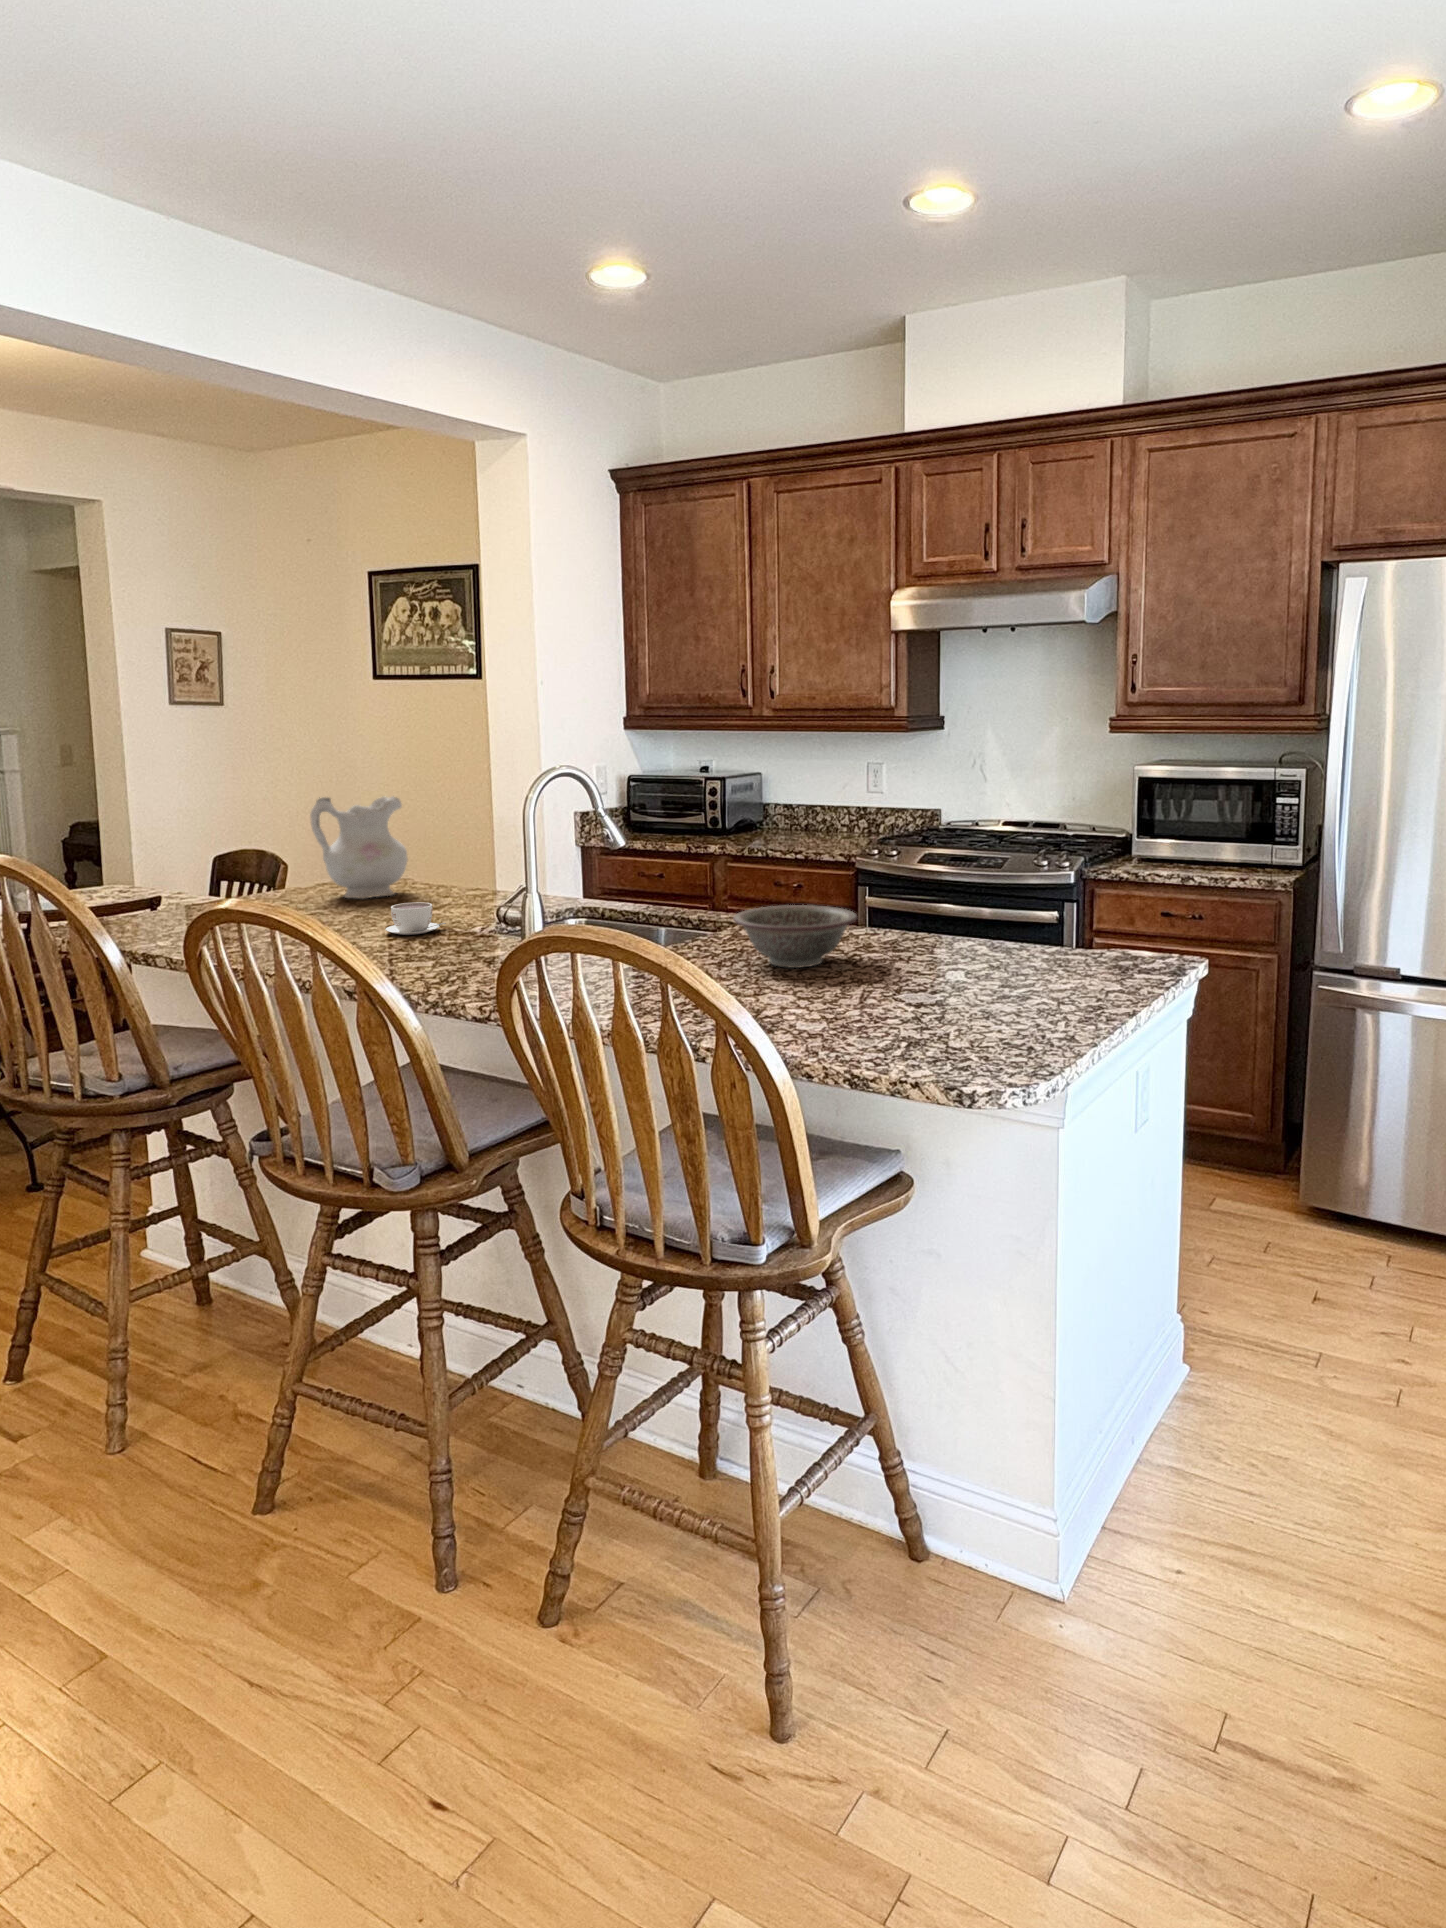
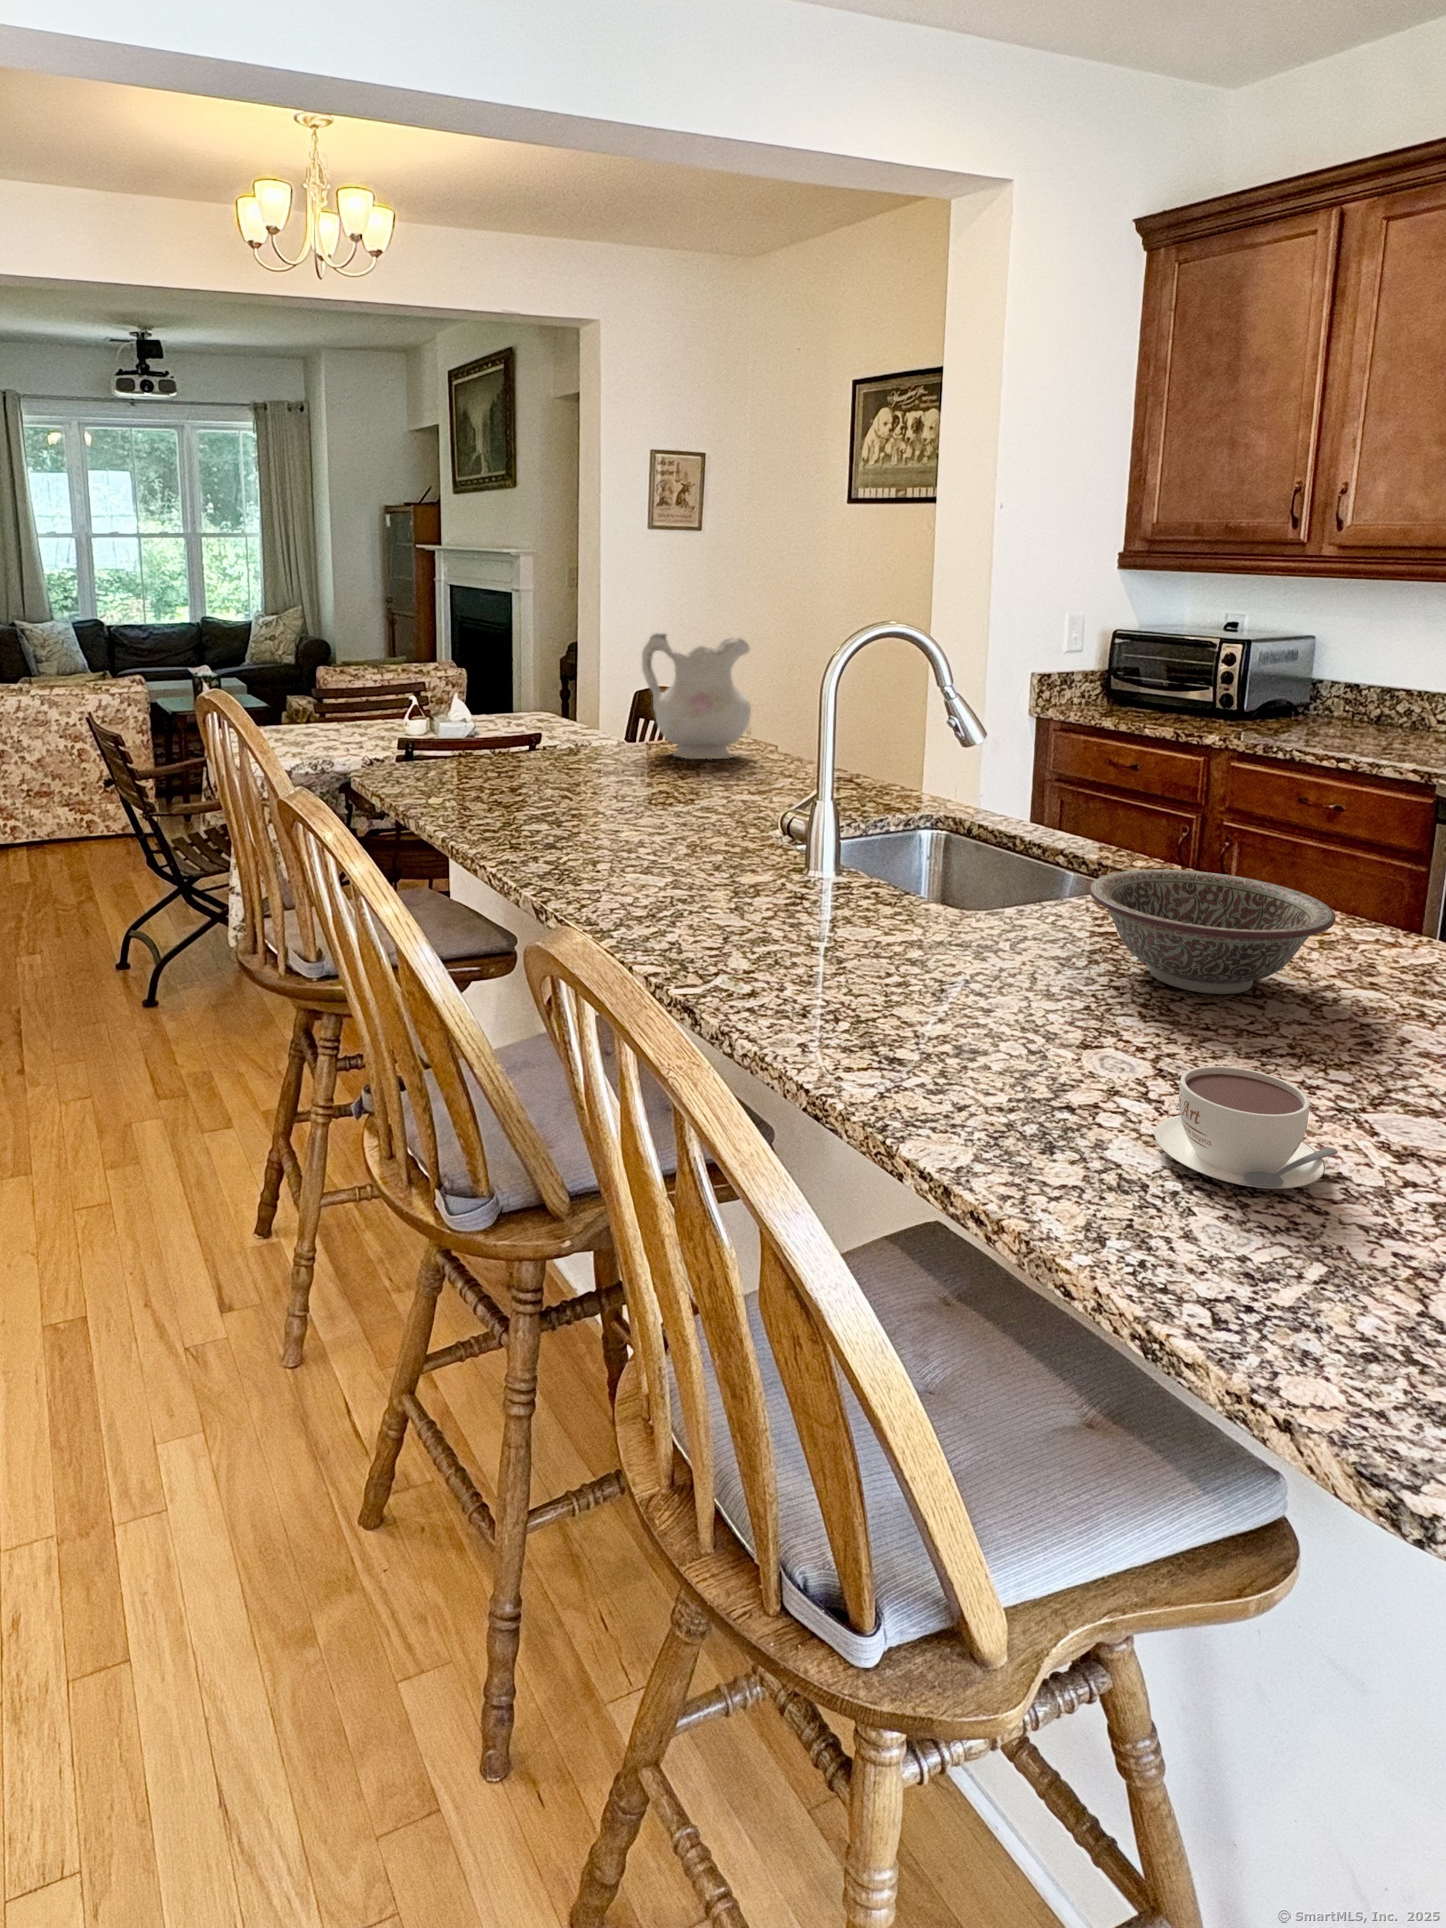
coffee cup: present [385,902,446,935] -> present [1154,1066,1338,1188]

